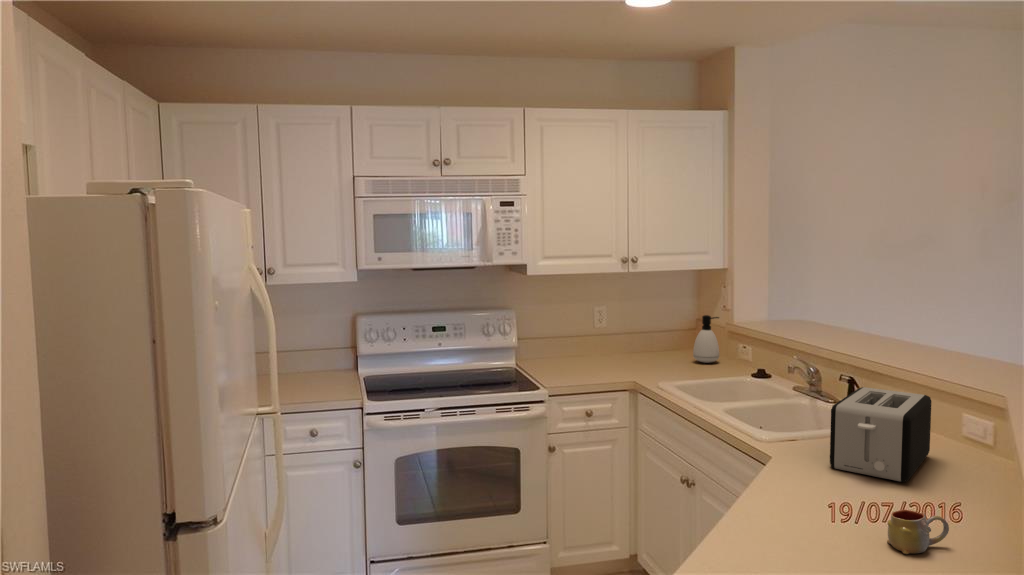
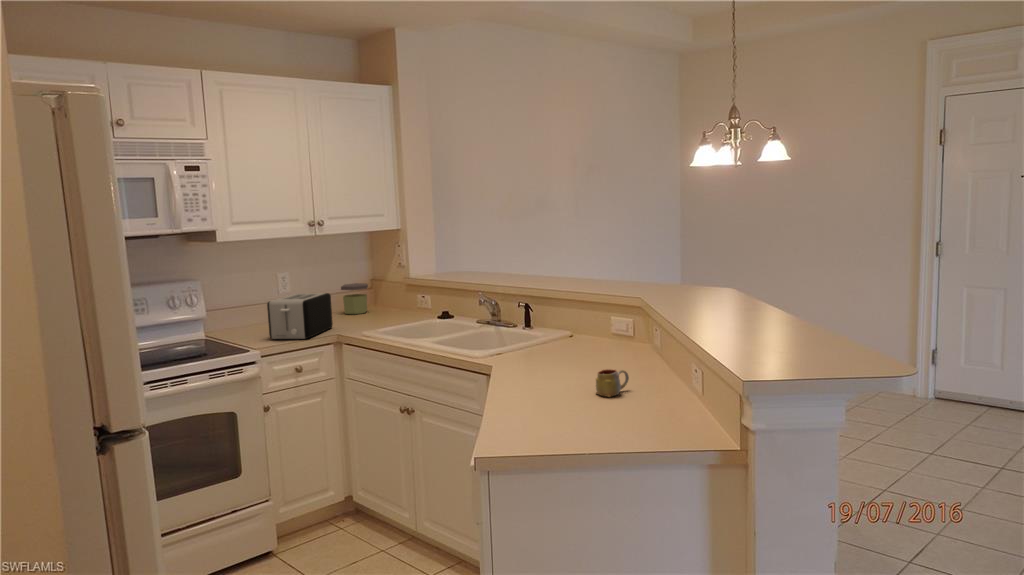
soap dispenser: present [693,315,719,363] -> none [379,272,402,314]
jar: none [656,324,687,357] -> present [341,283,368,314]
toaster: present [830,387,931,482] -> present [267,293,333,339]

